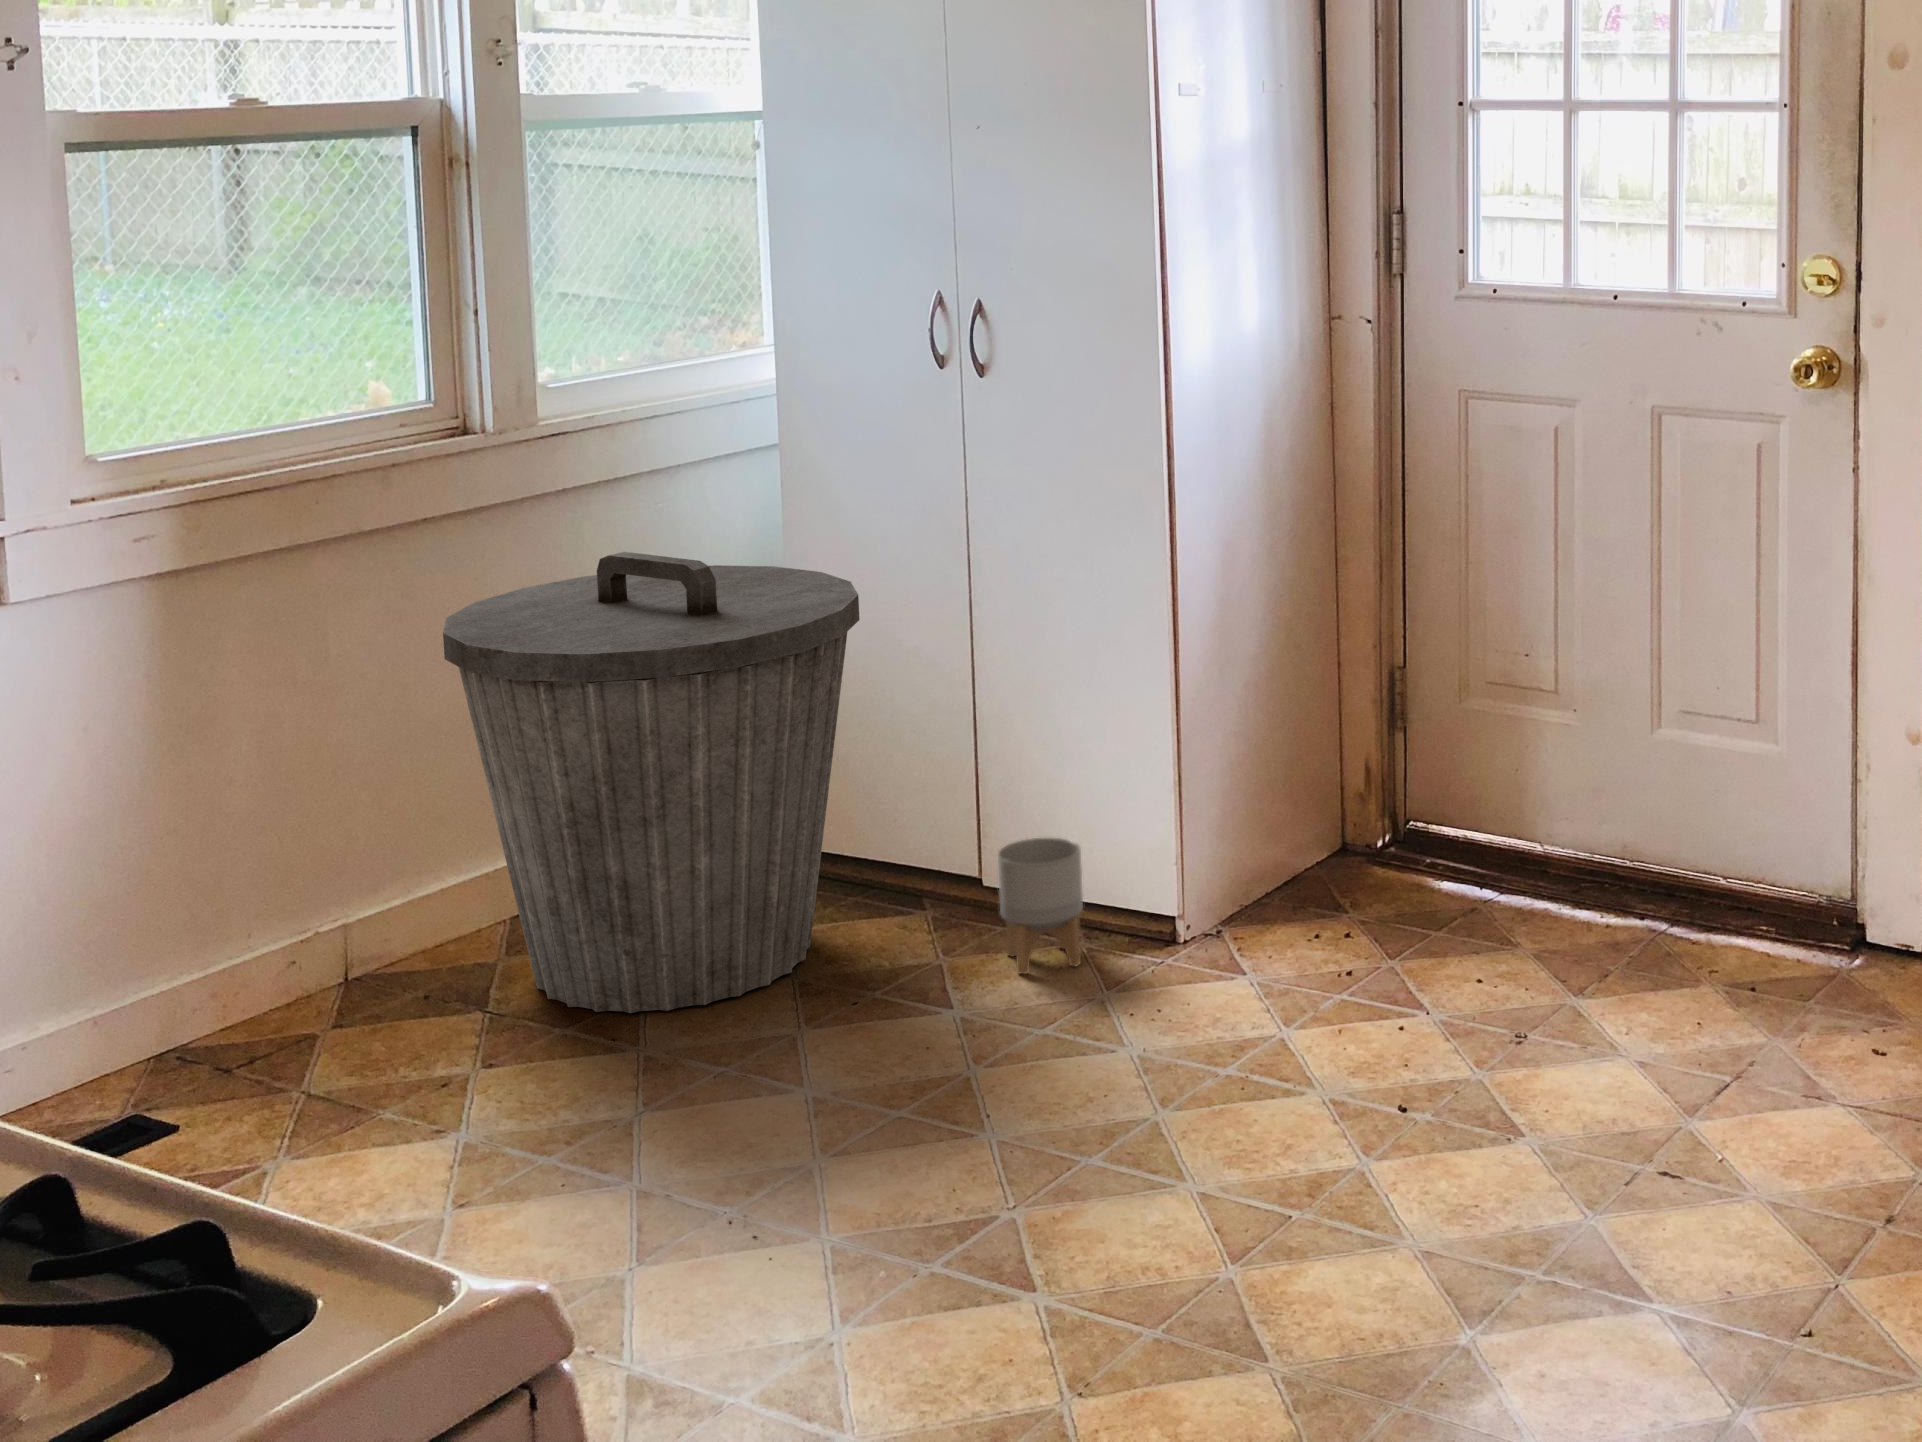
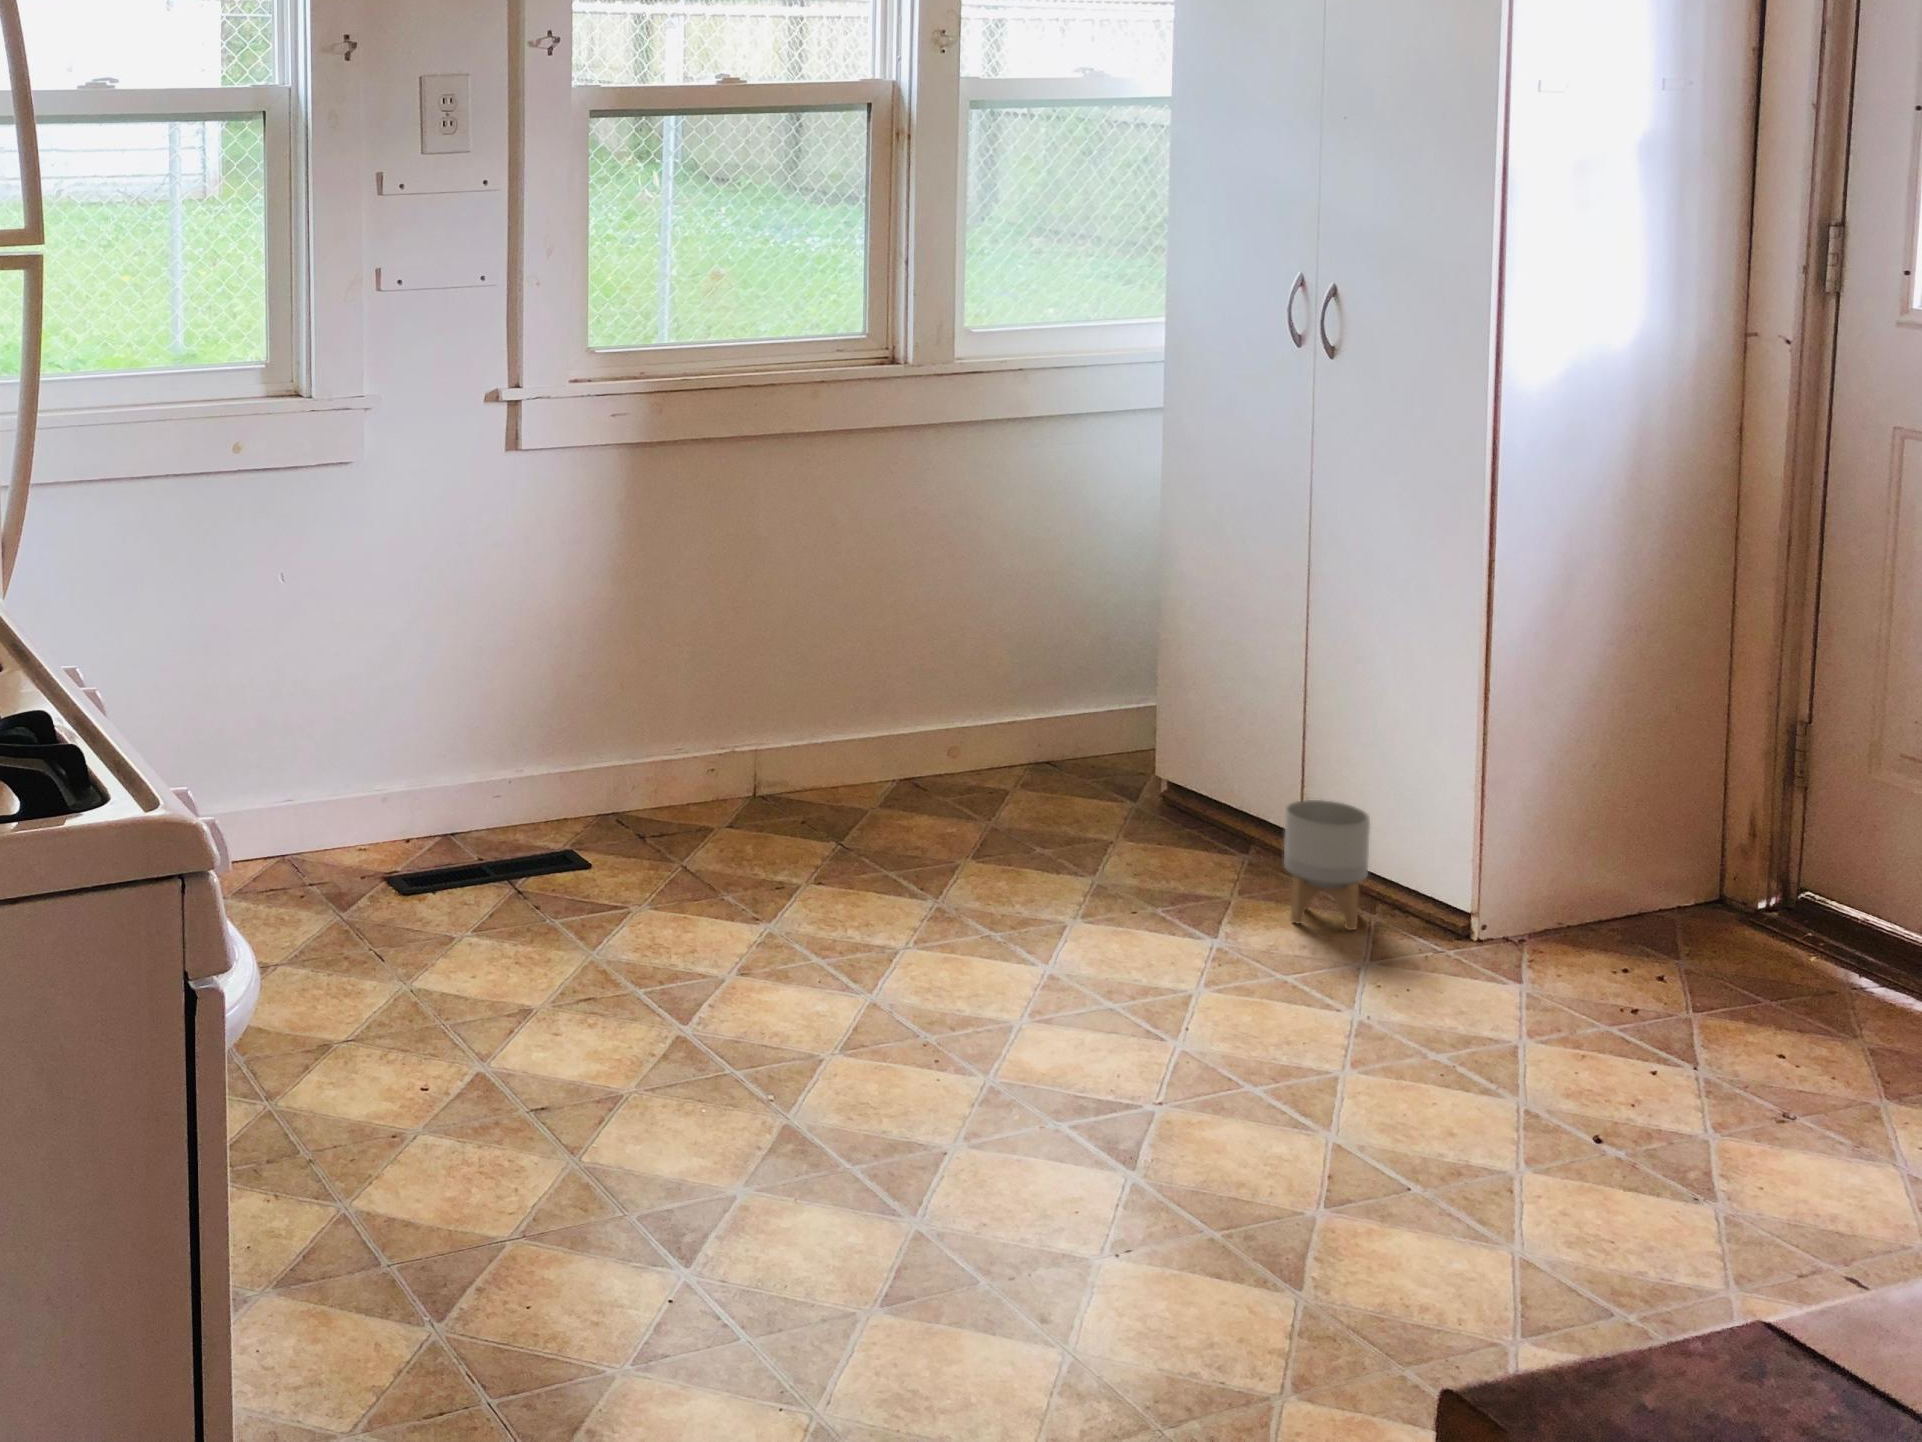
trash can: present [443,552,860,1013] -> none [833,475,1189,873]

